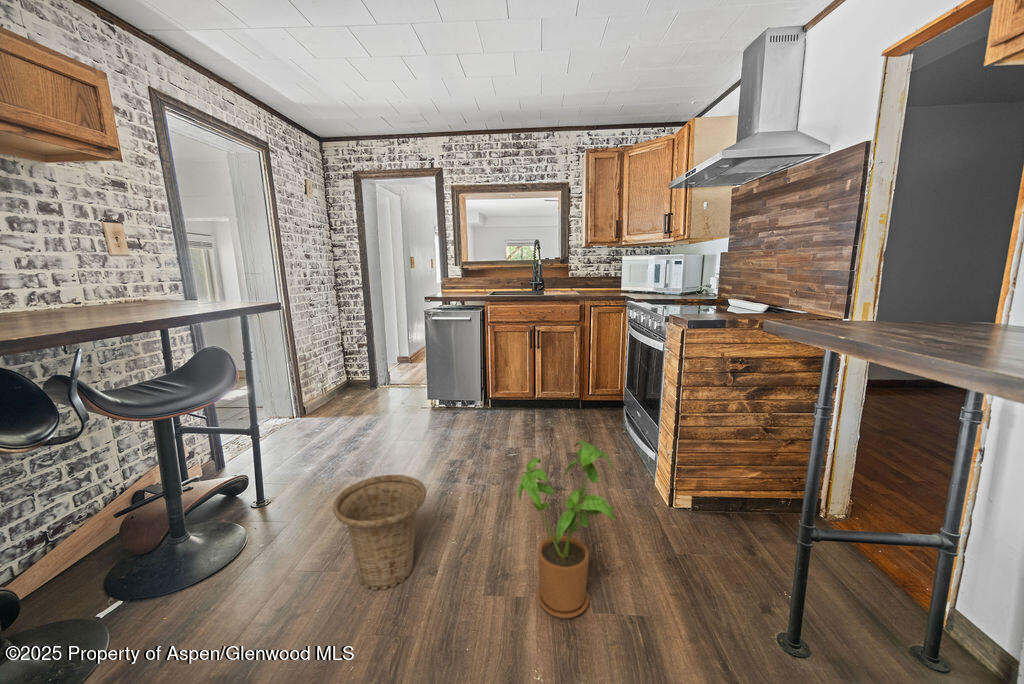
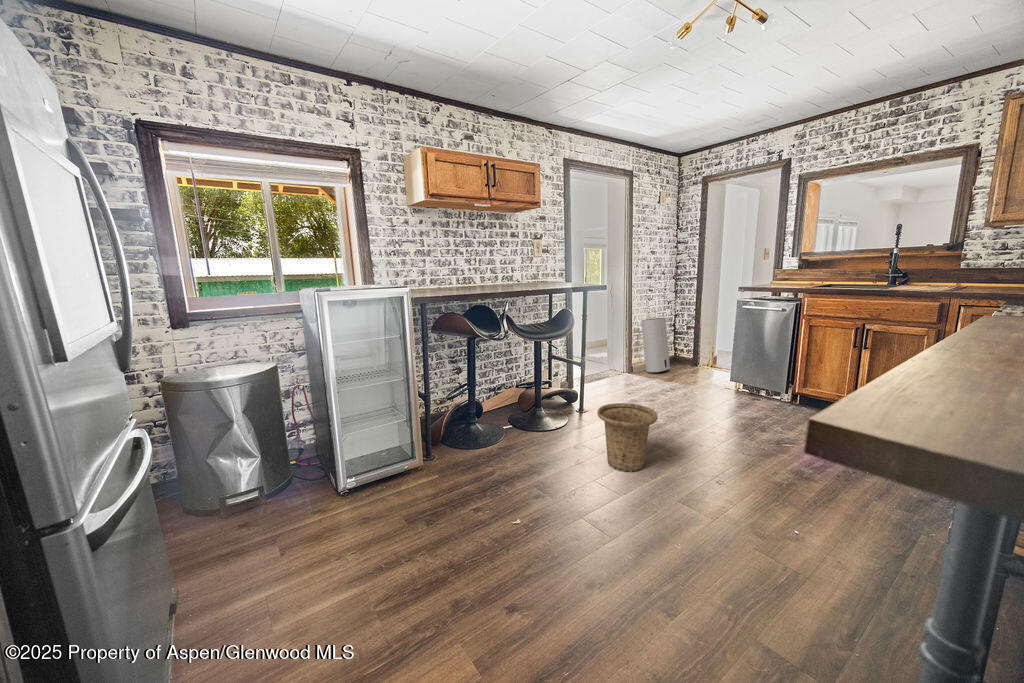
air purifier: none [307,338,352,410] -> present [641,318,670,373]
house plant: present [518,441,615,619] -> none [707,407,800,541]

